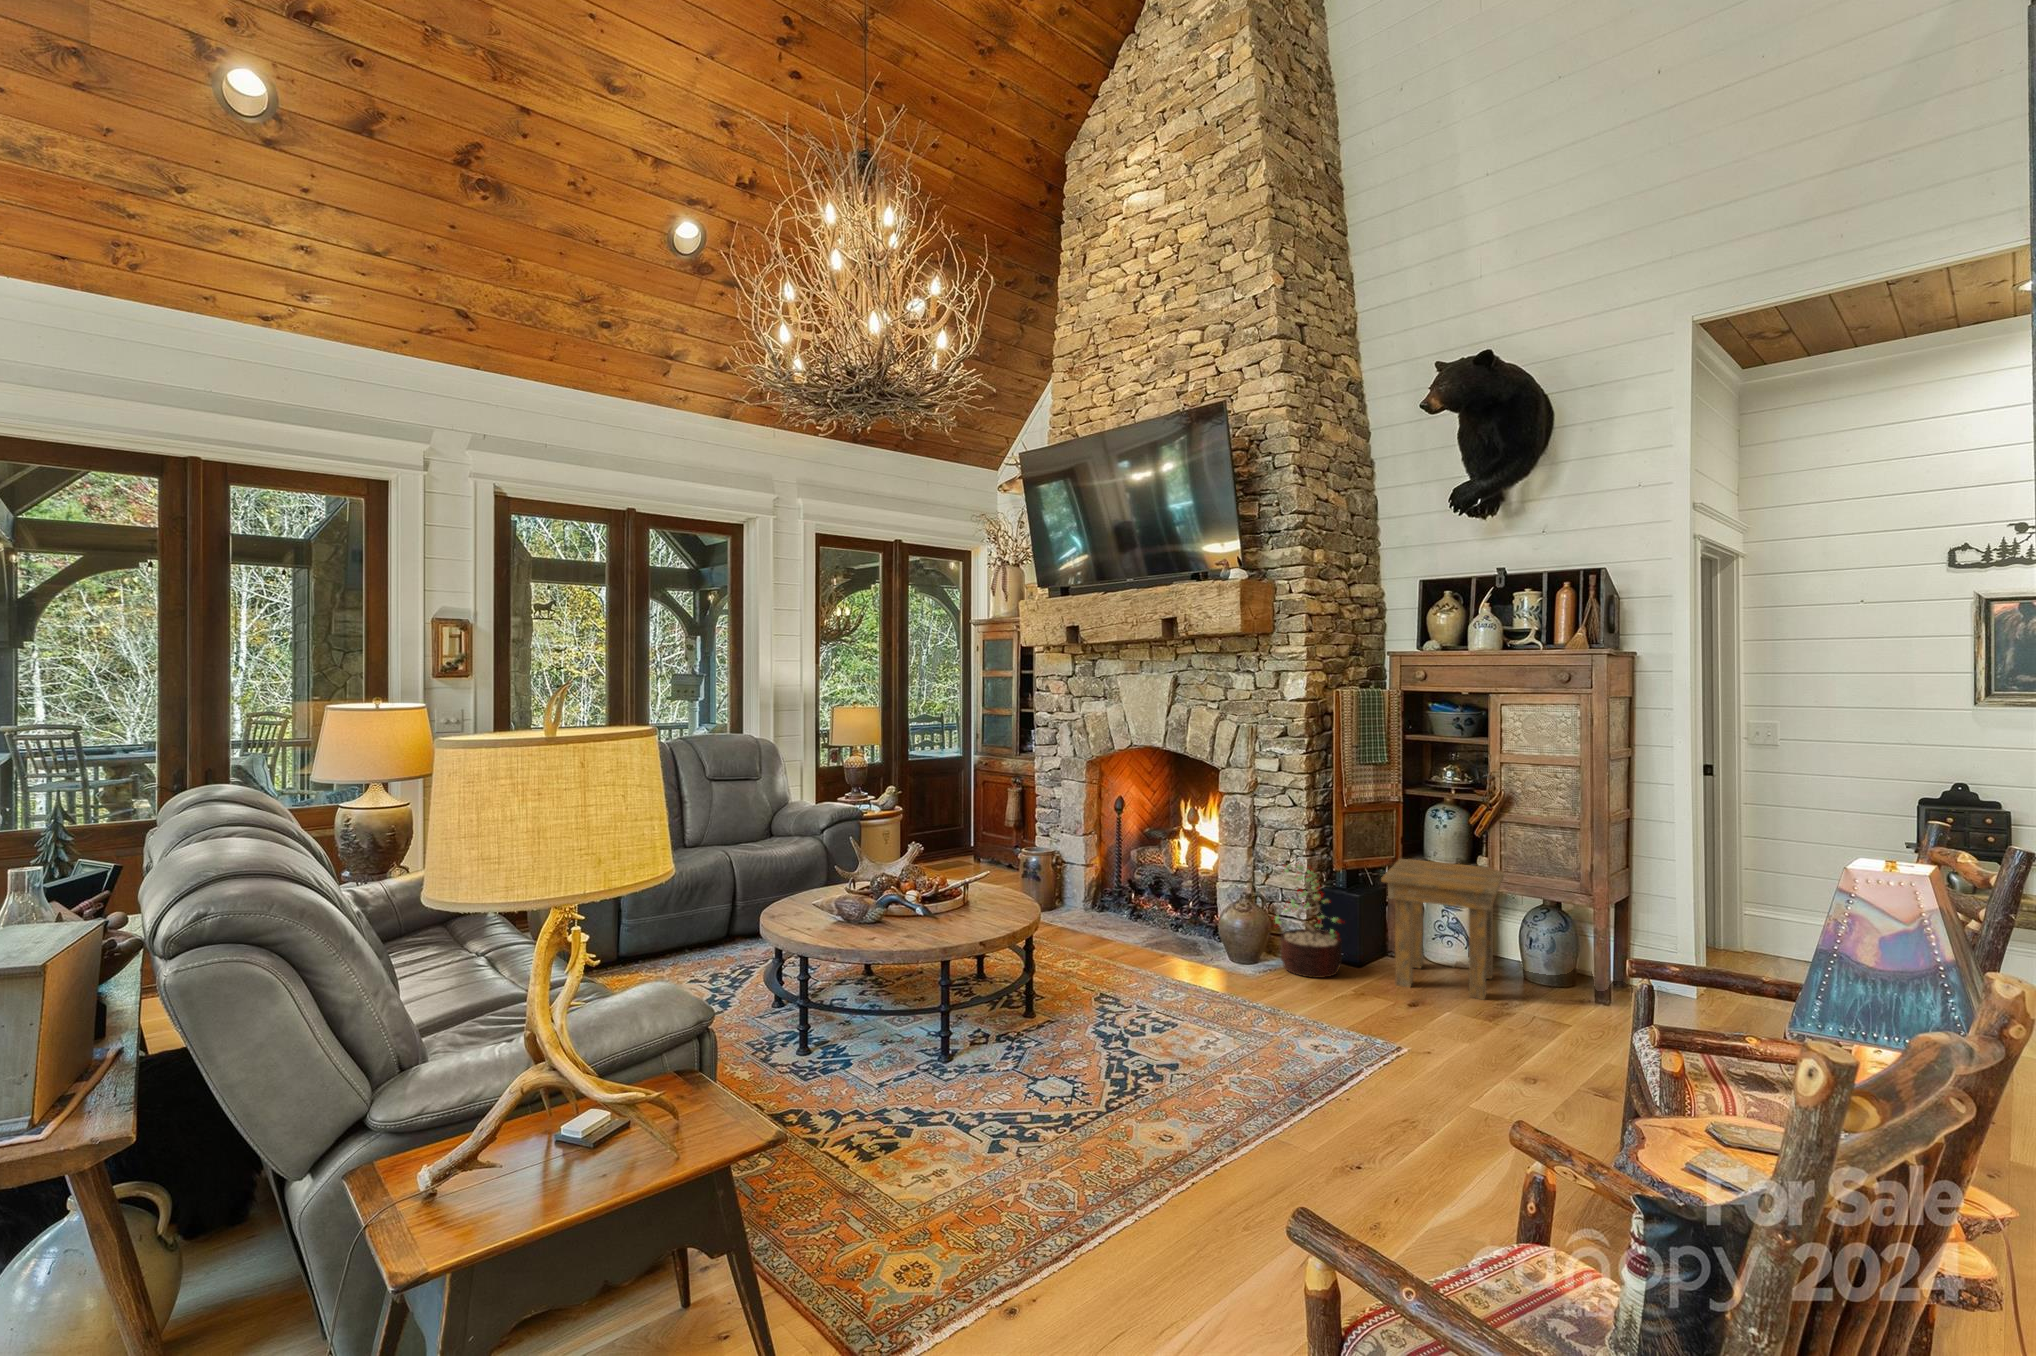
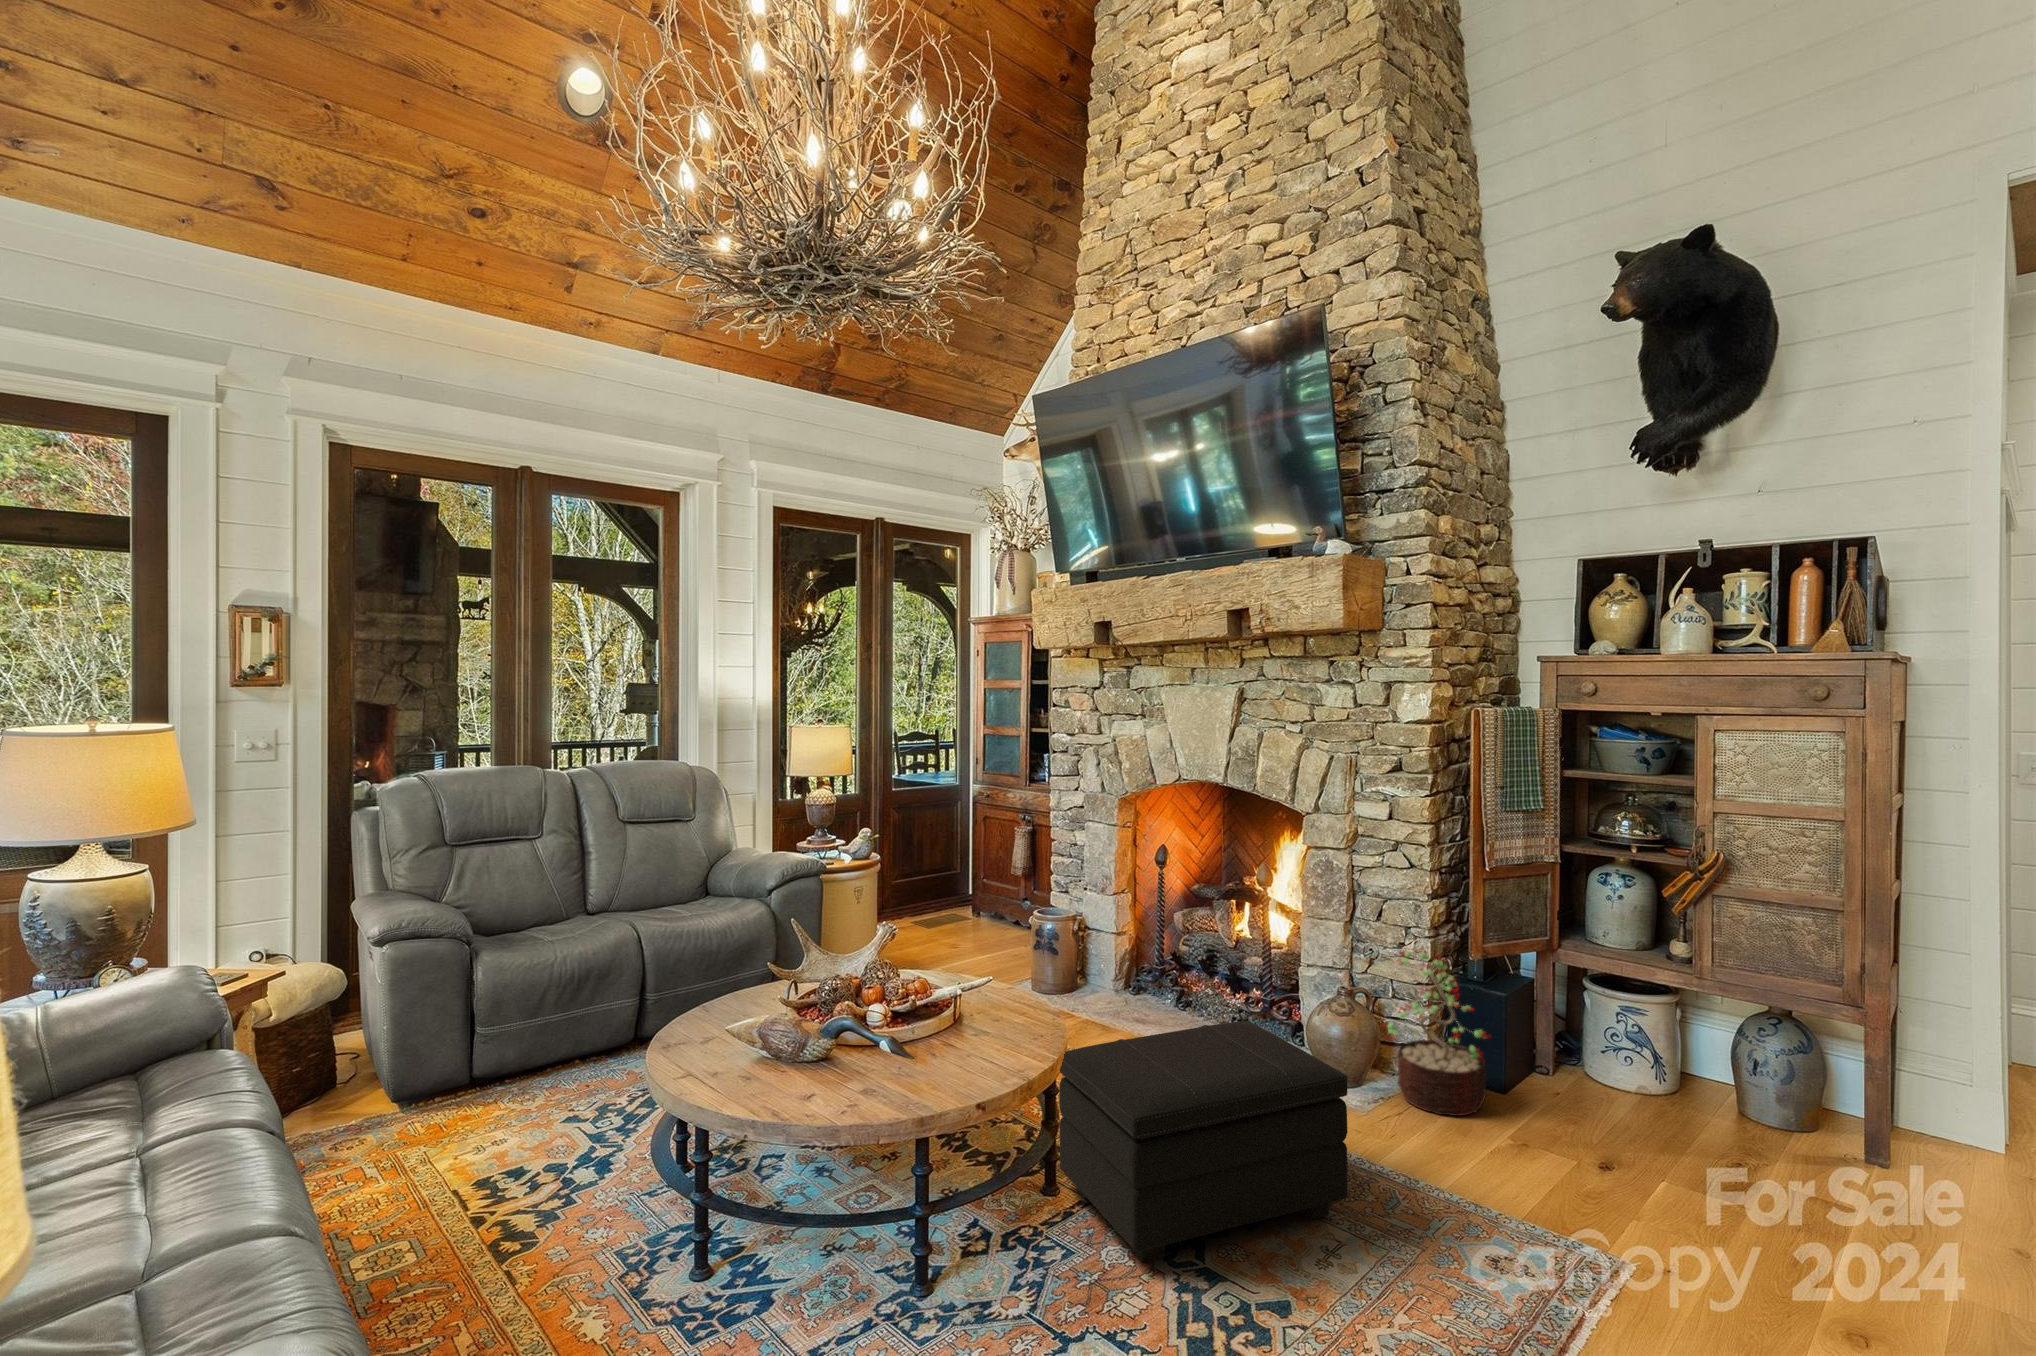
side table: present [1381,859,1504,1000] -> none [1549,943,1728,1159]
footstool: none [1034,906,1227,1051] -> present [1059,1021,1348,1263]

